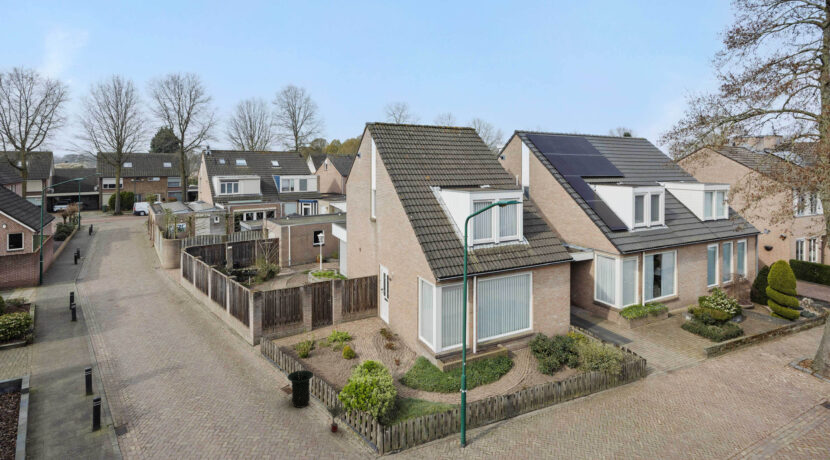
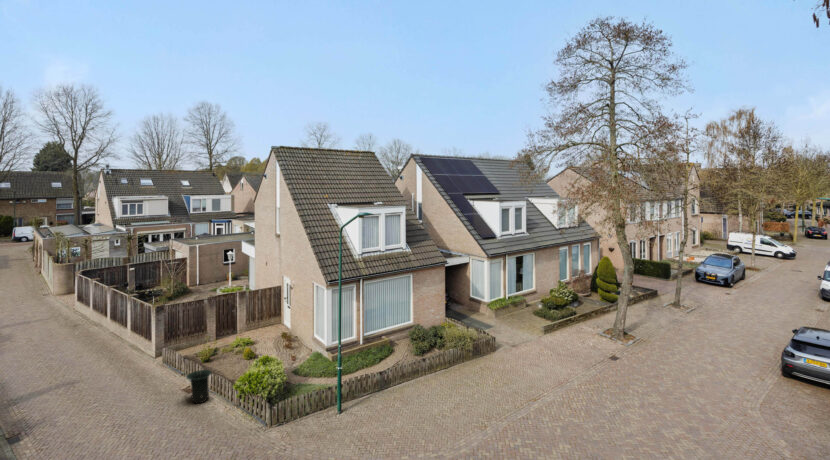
potted tree: present [327,400,346,432] -> none [223,389,241,419]

